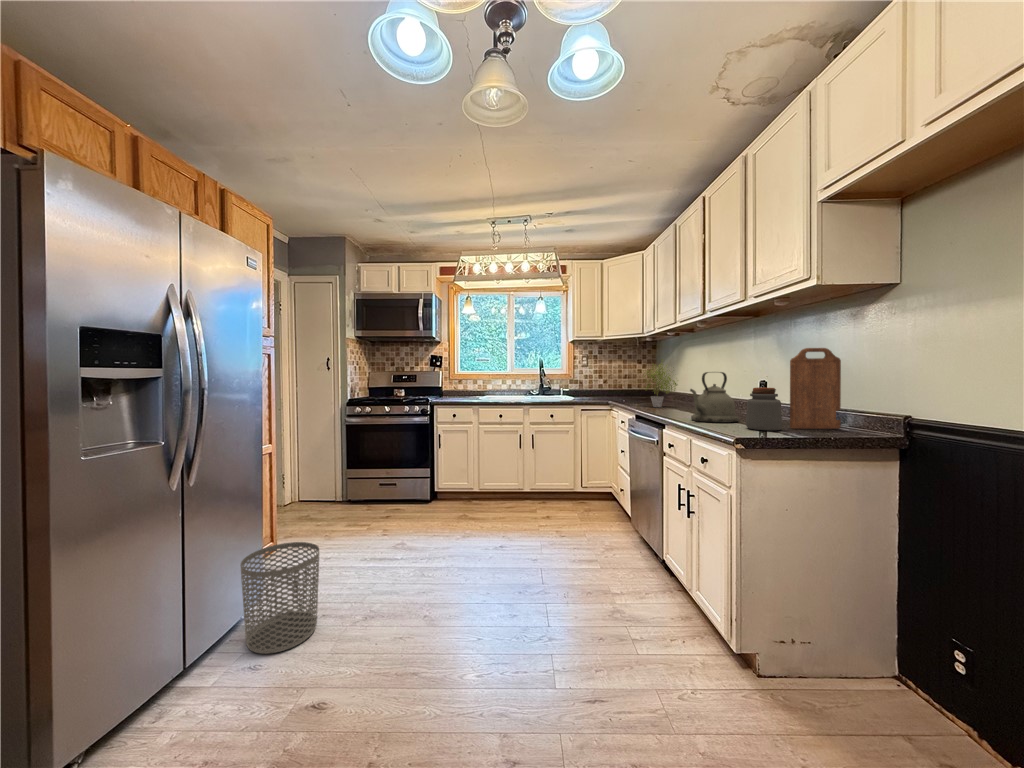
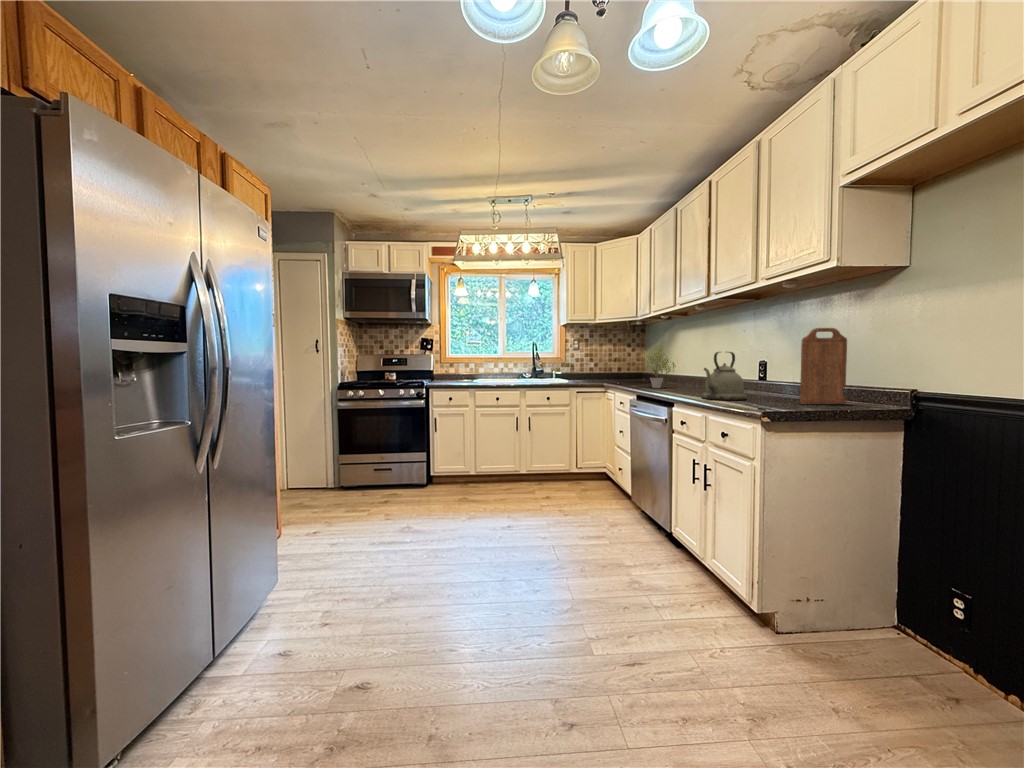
jar: present [746,387,782,431] -> none [760,366,796,406]
waste bin: present [241,542,319,654] -> none [263,526,342,639]

